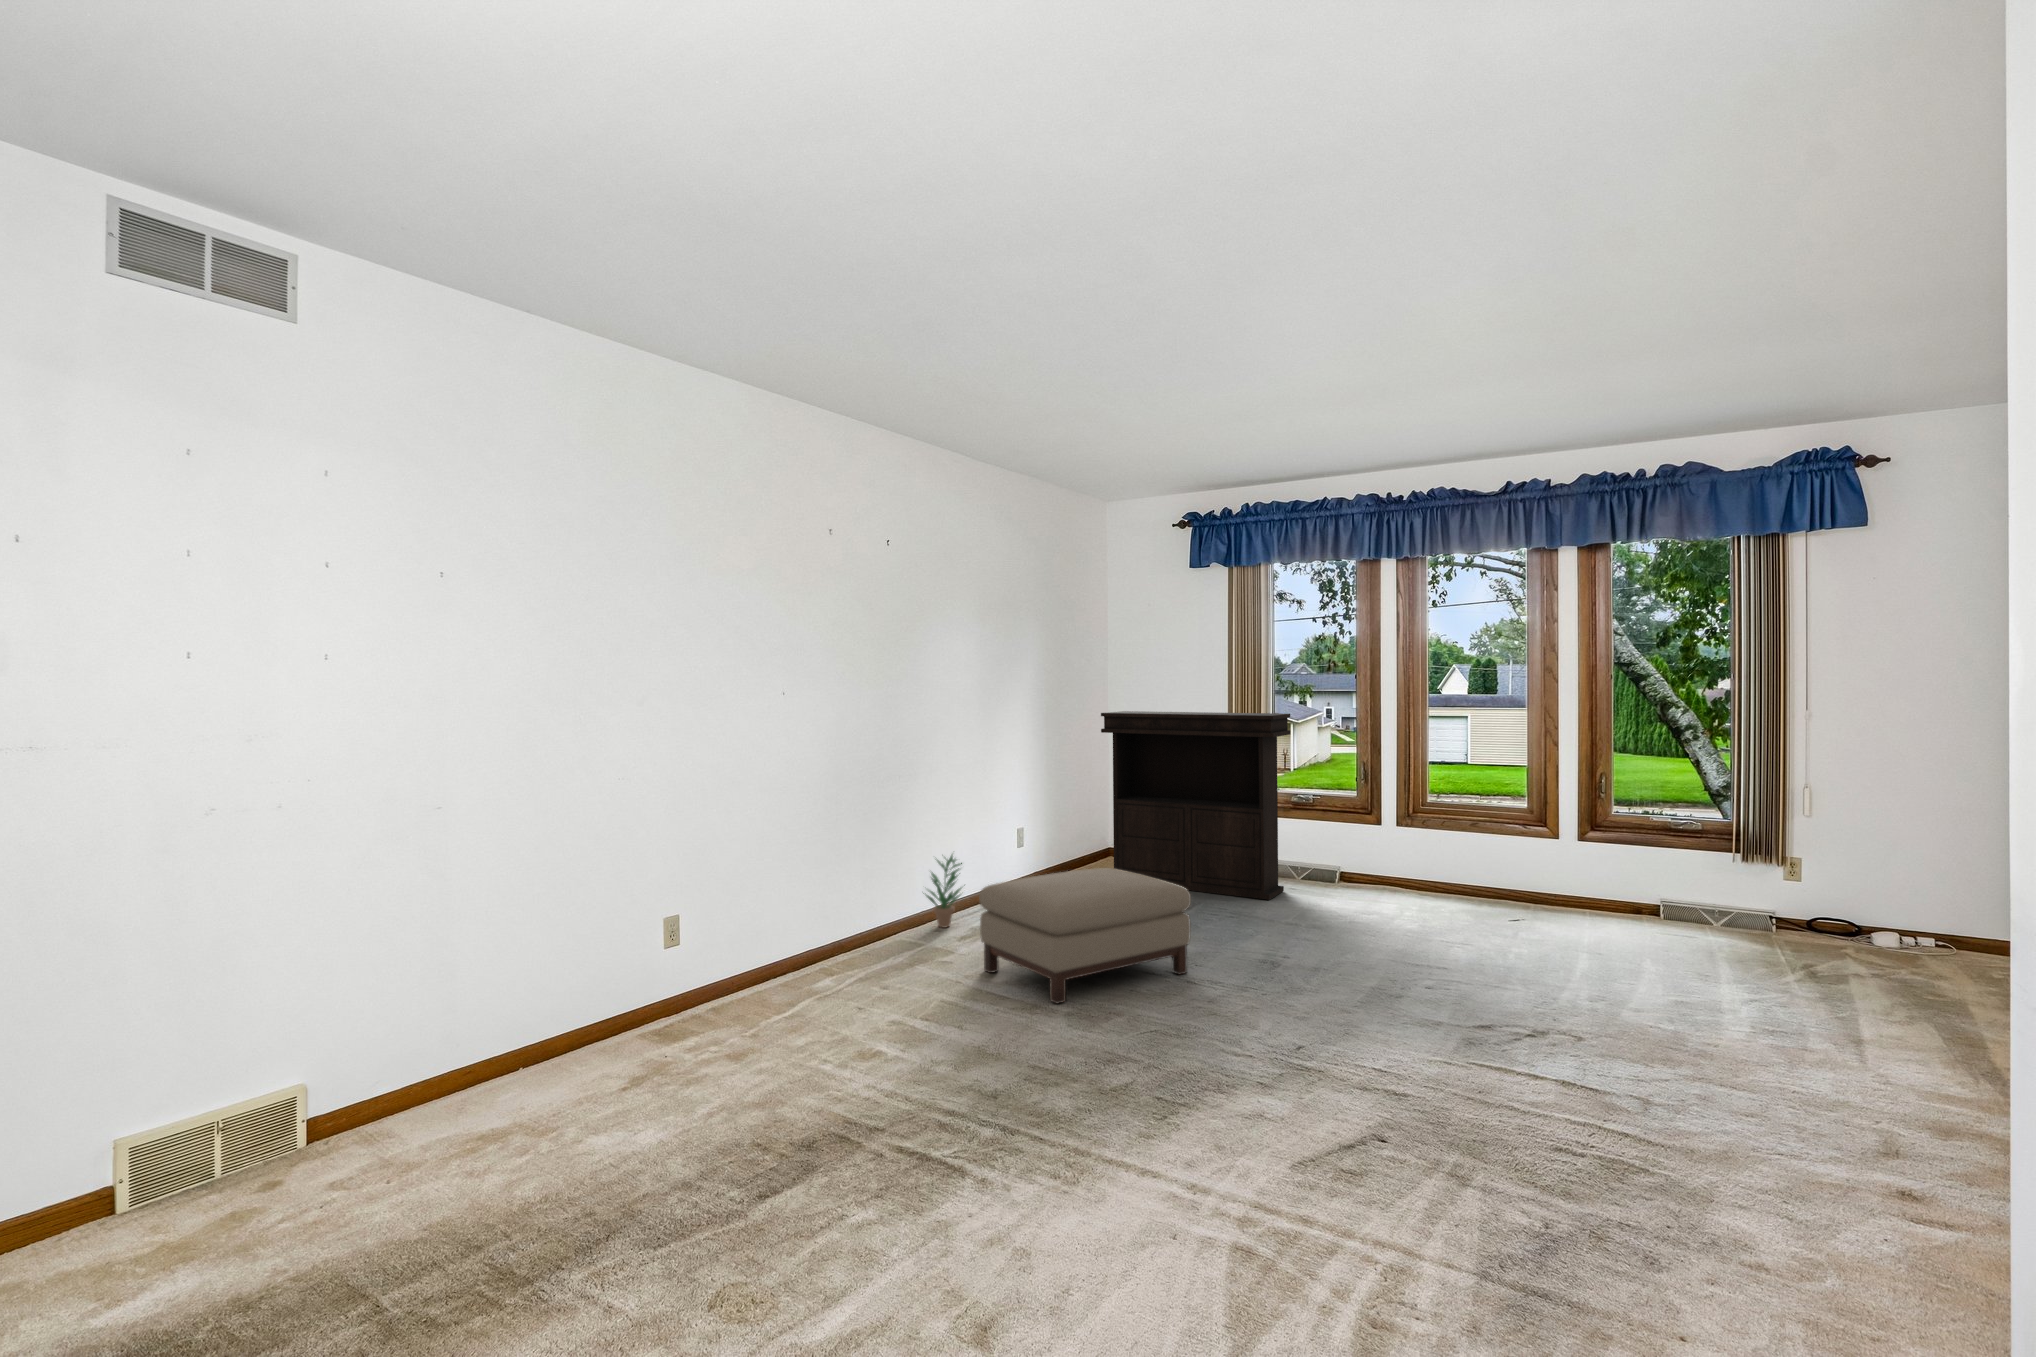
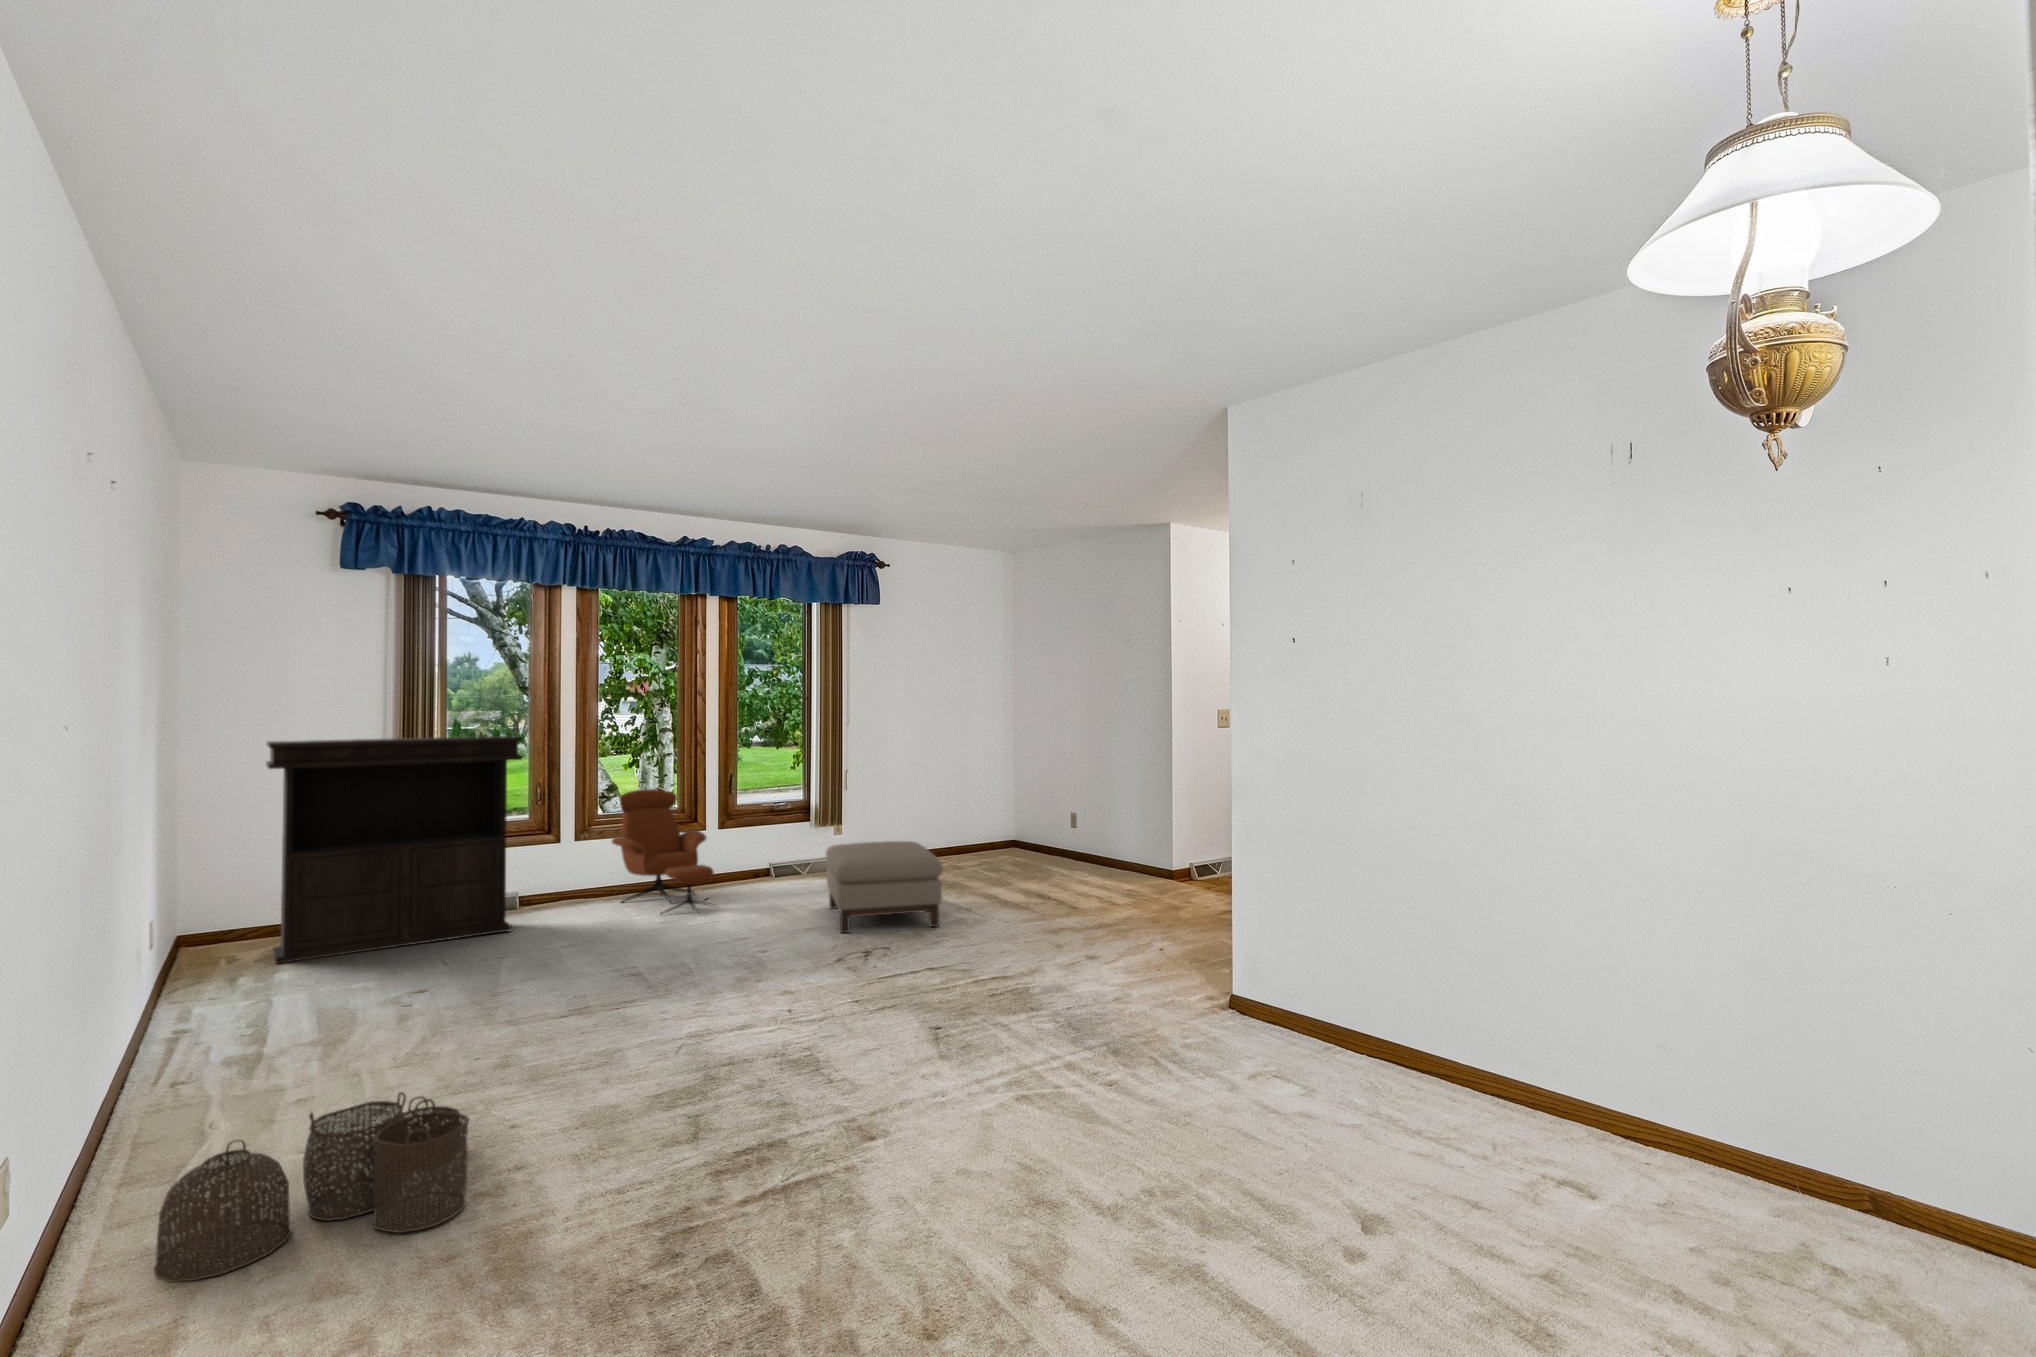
lounge chair: none [1405,780,1518,933] -> present [612,789,714,915]
potted plant: present [923,855,962,928] -> none [176,942,254,1063]
ottoman: present [979,868,1191,1003] -> present [826,841,943,933]
woven basket: none [676,955,860,1054] -> present [154,1092,469,1282]

